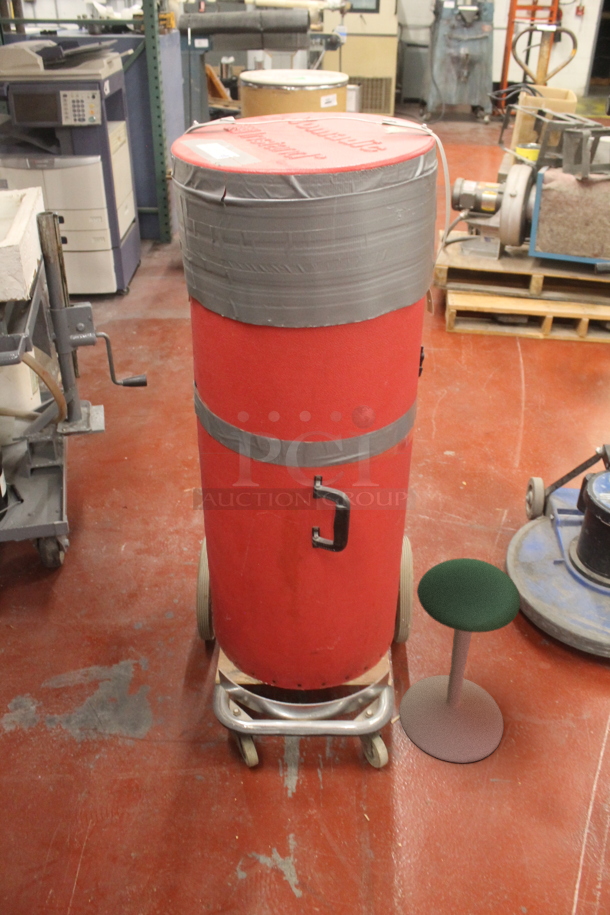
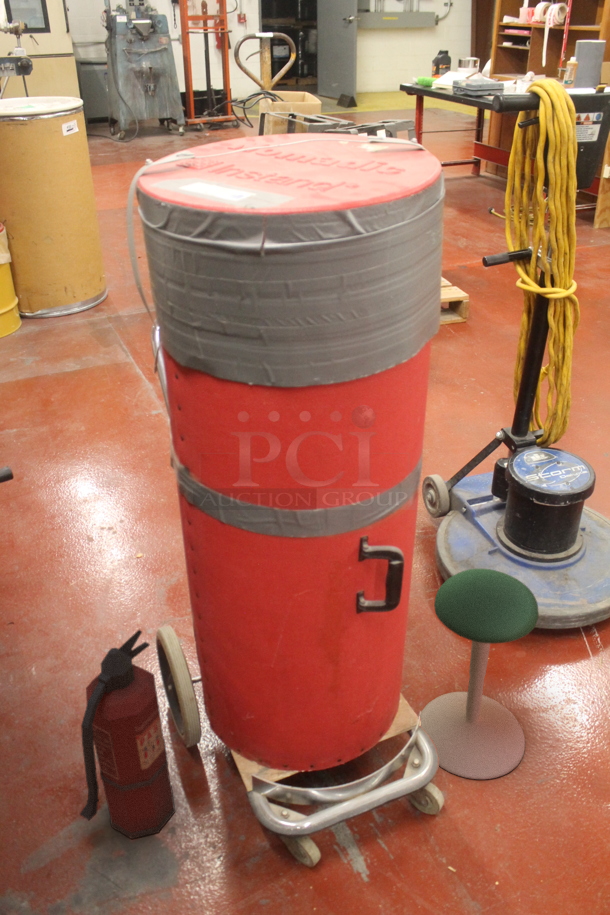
fire extinguisher: none [89,521,179,693] -> present [80,630,175,839]

